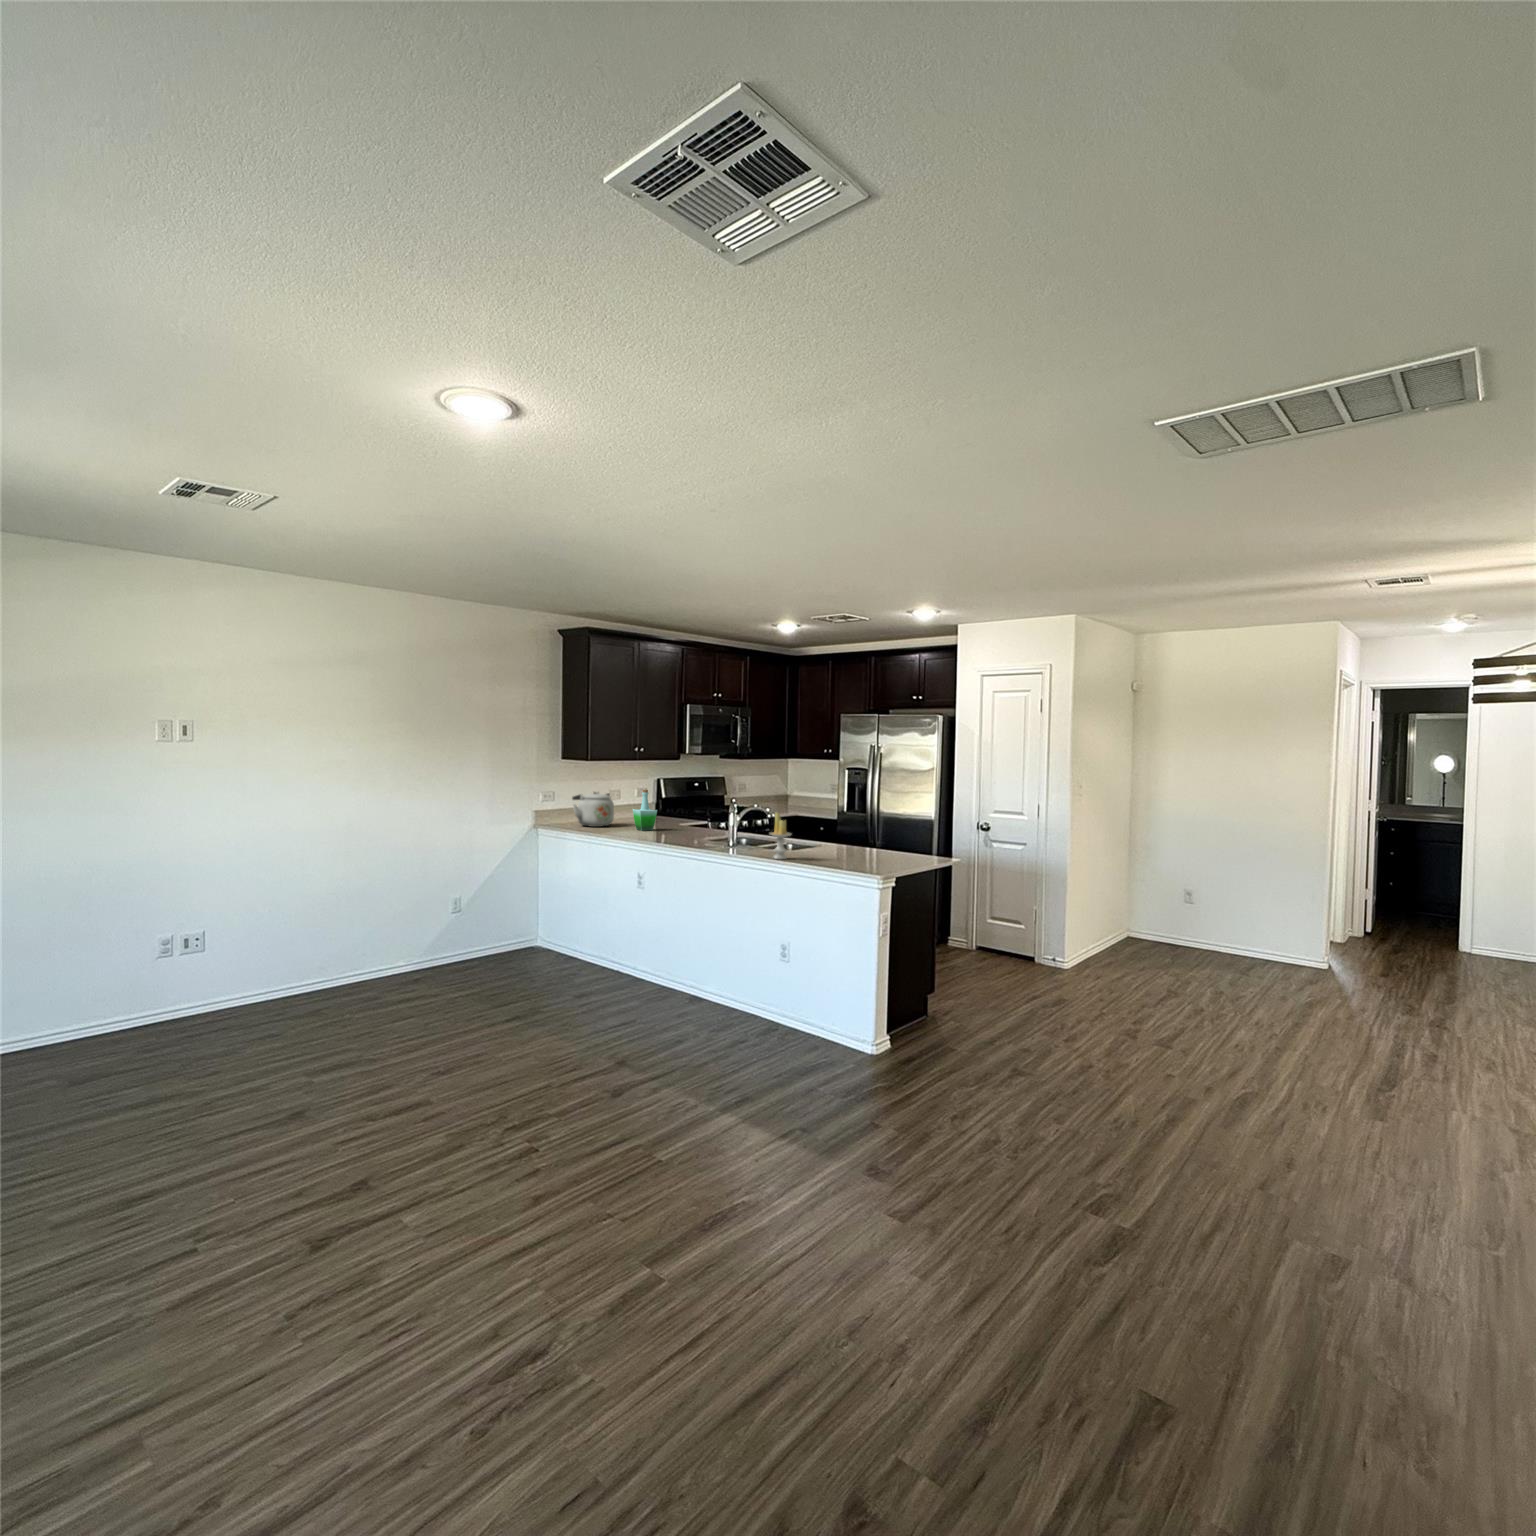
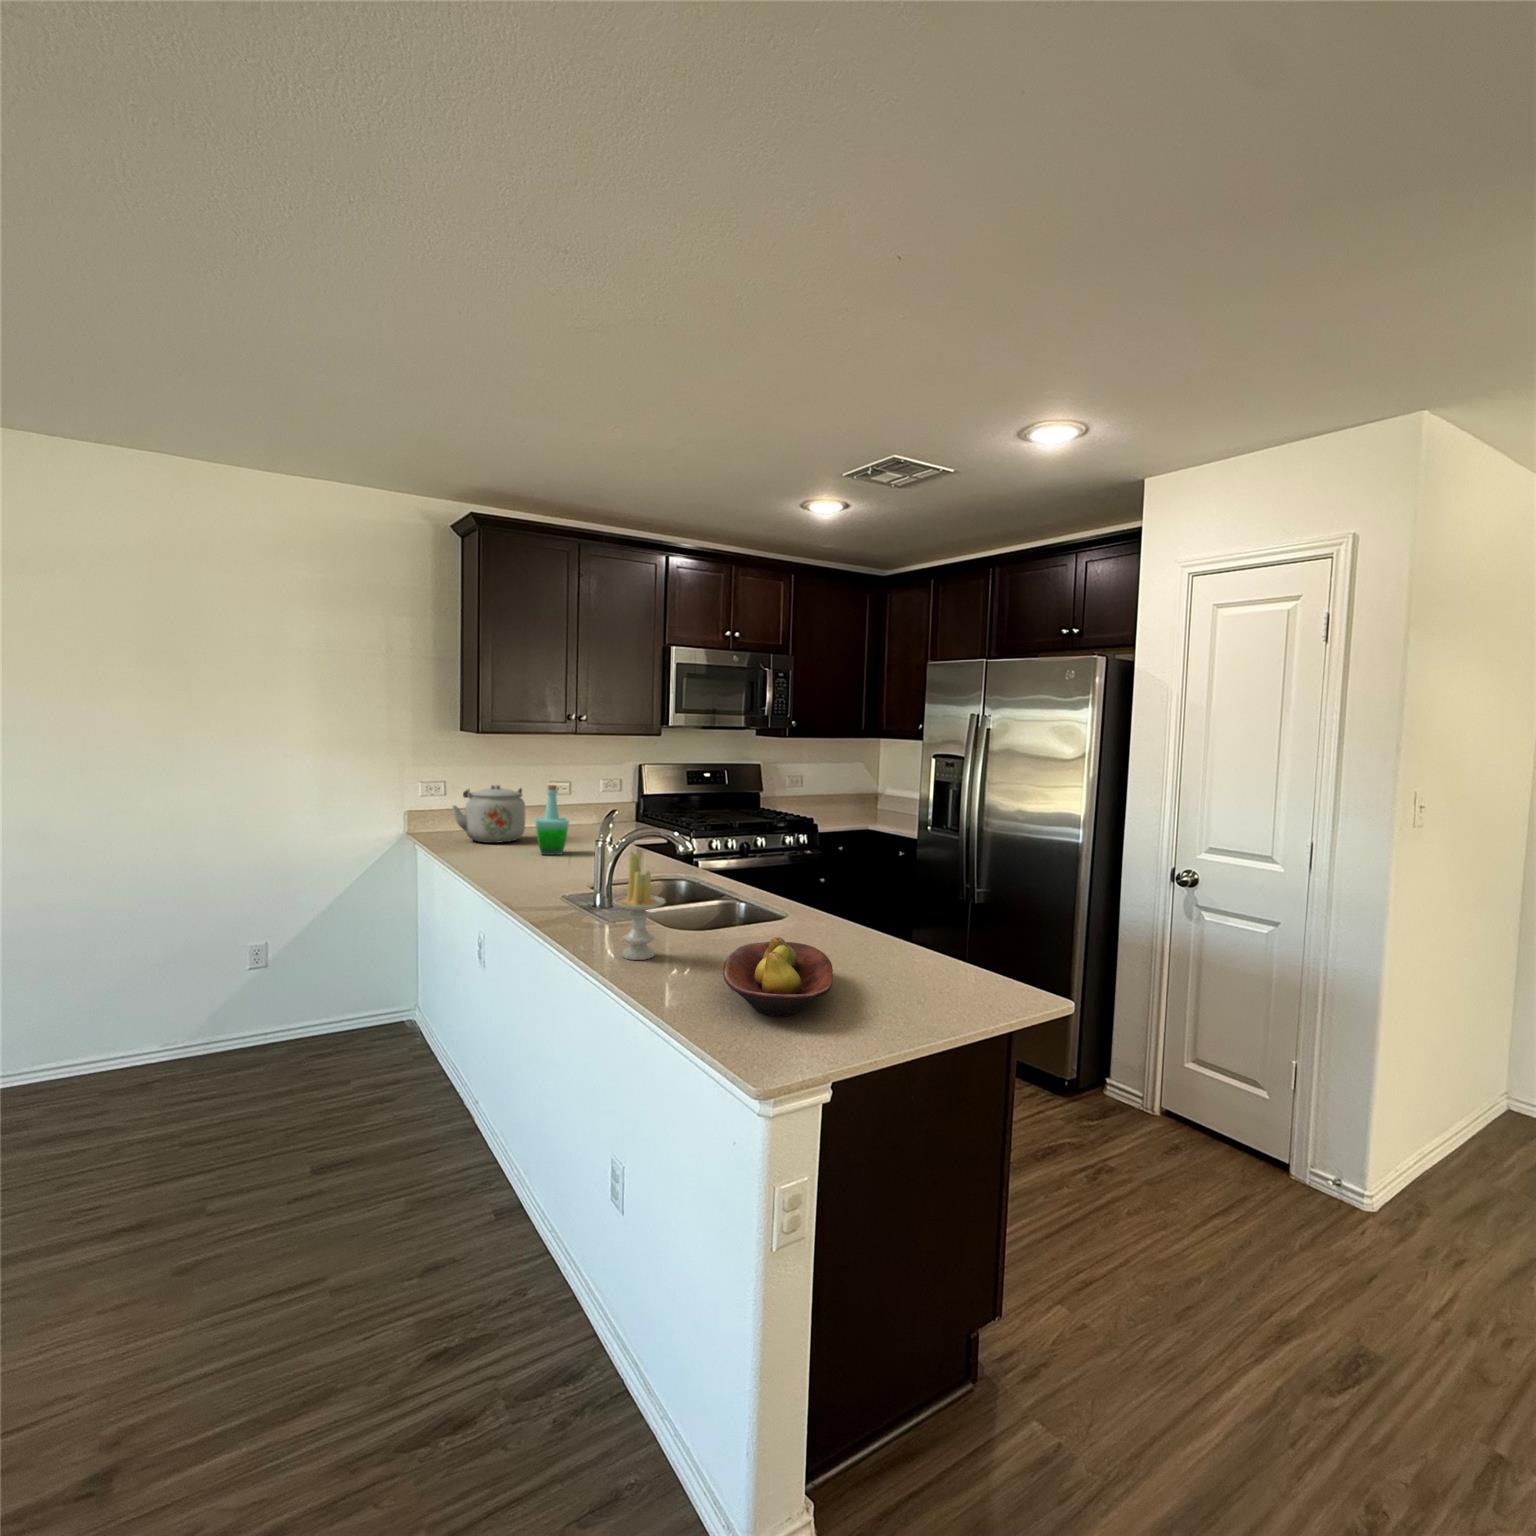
fruit bowl: none [829,843,882,868] -> present [723,937,833,1017]

